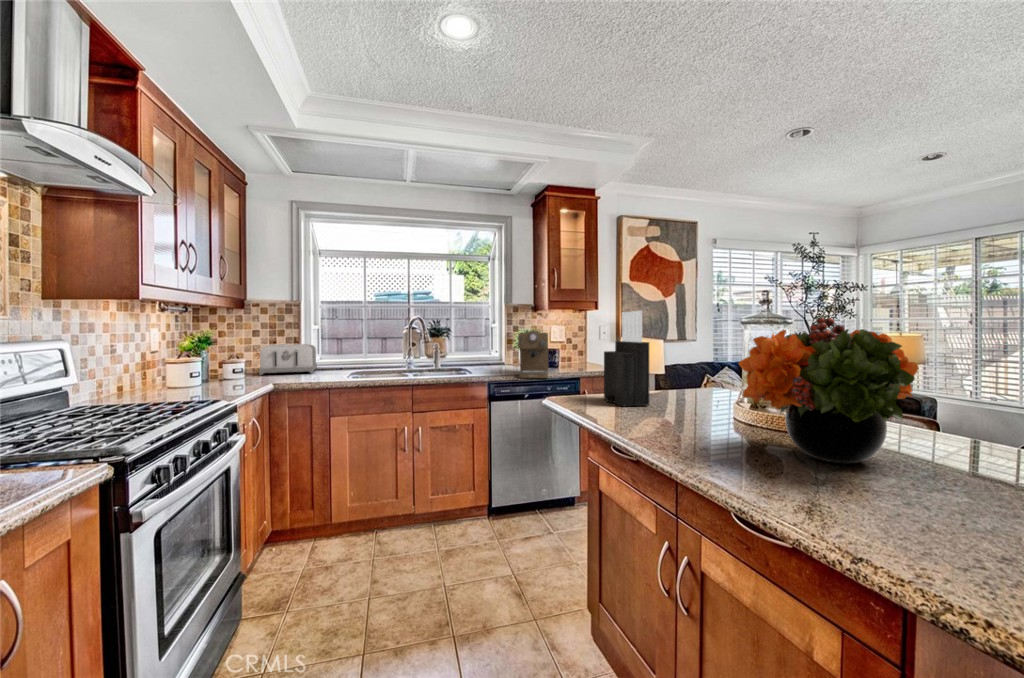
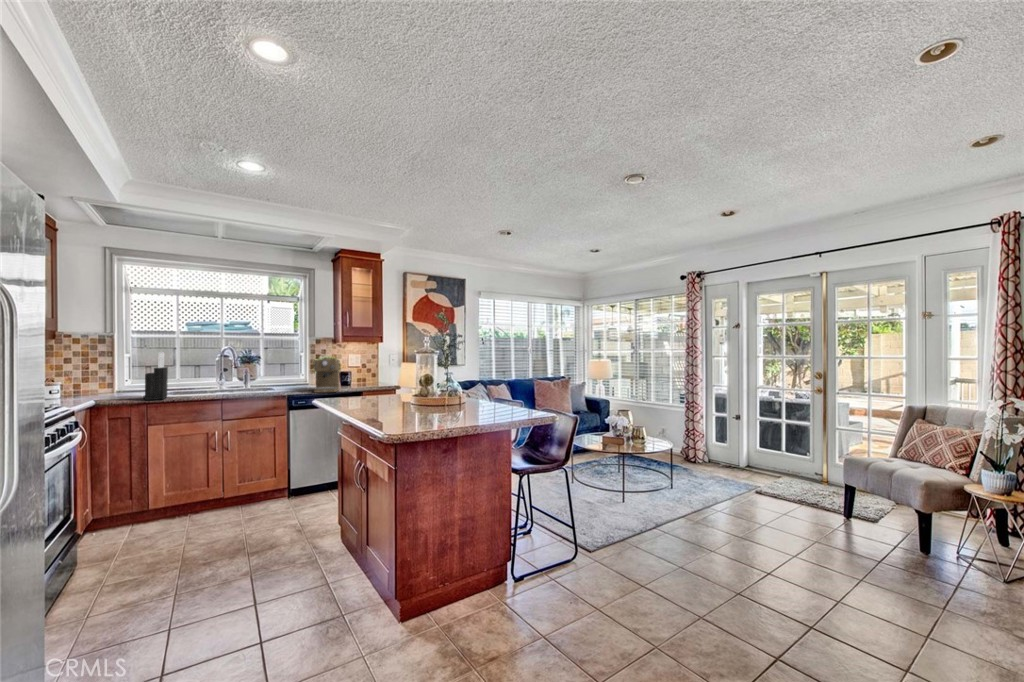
knife block: present [604,311,649,407] -> present [144,352,168,400]
flower arrangement: present [739,317,918,463] -> none [382,357,445,413]
toaster: present [259,344,317,375] -> none [76,370,130,396]

